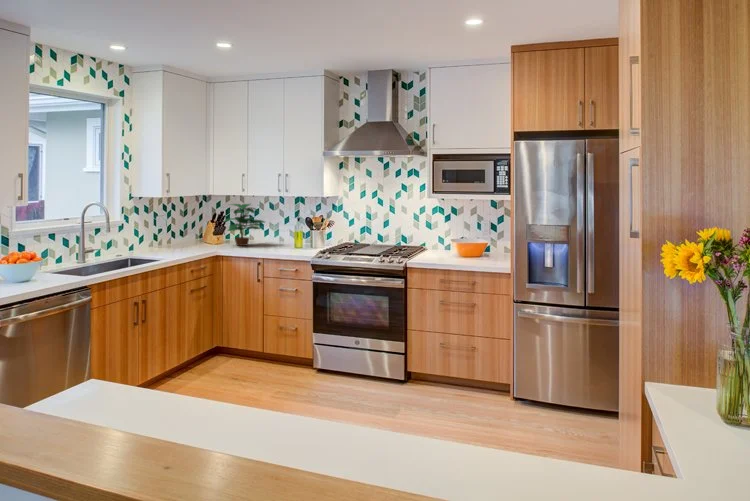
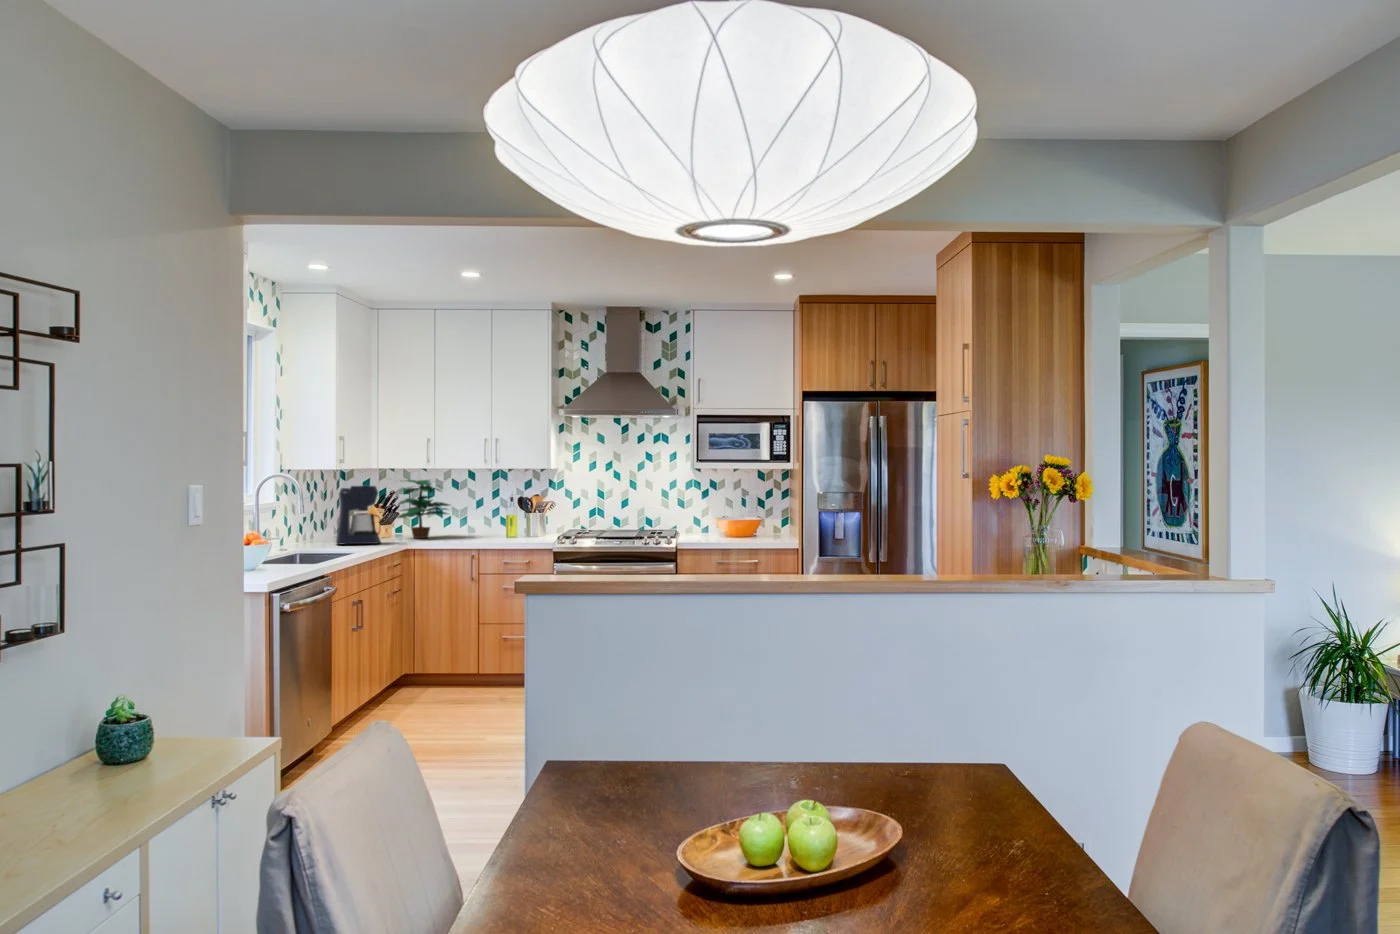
coffee maker: none [174,209,207,250] -> present [336,486,381,544]

